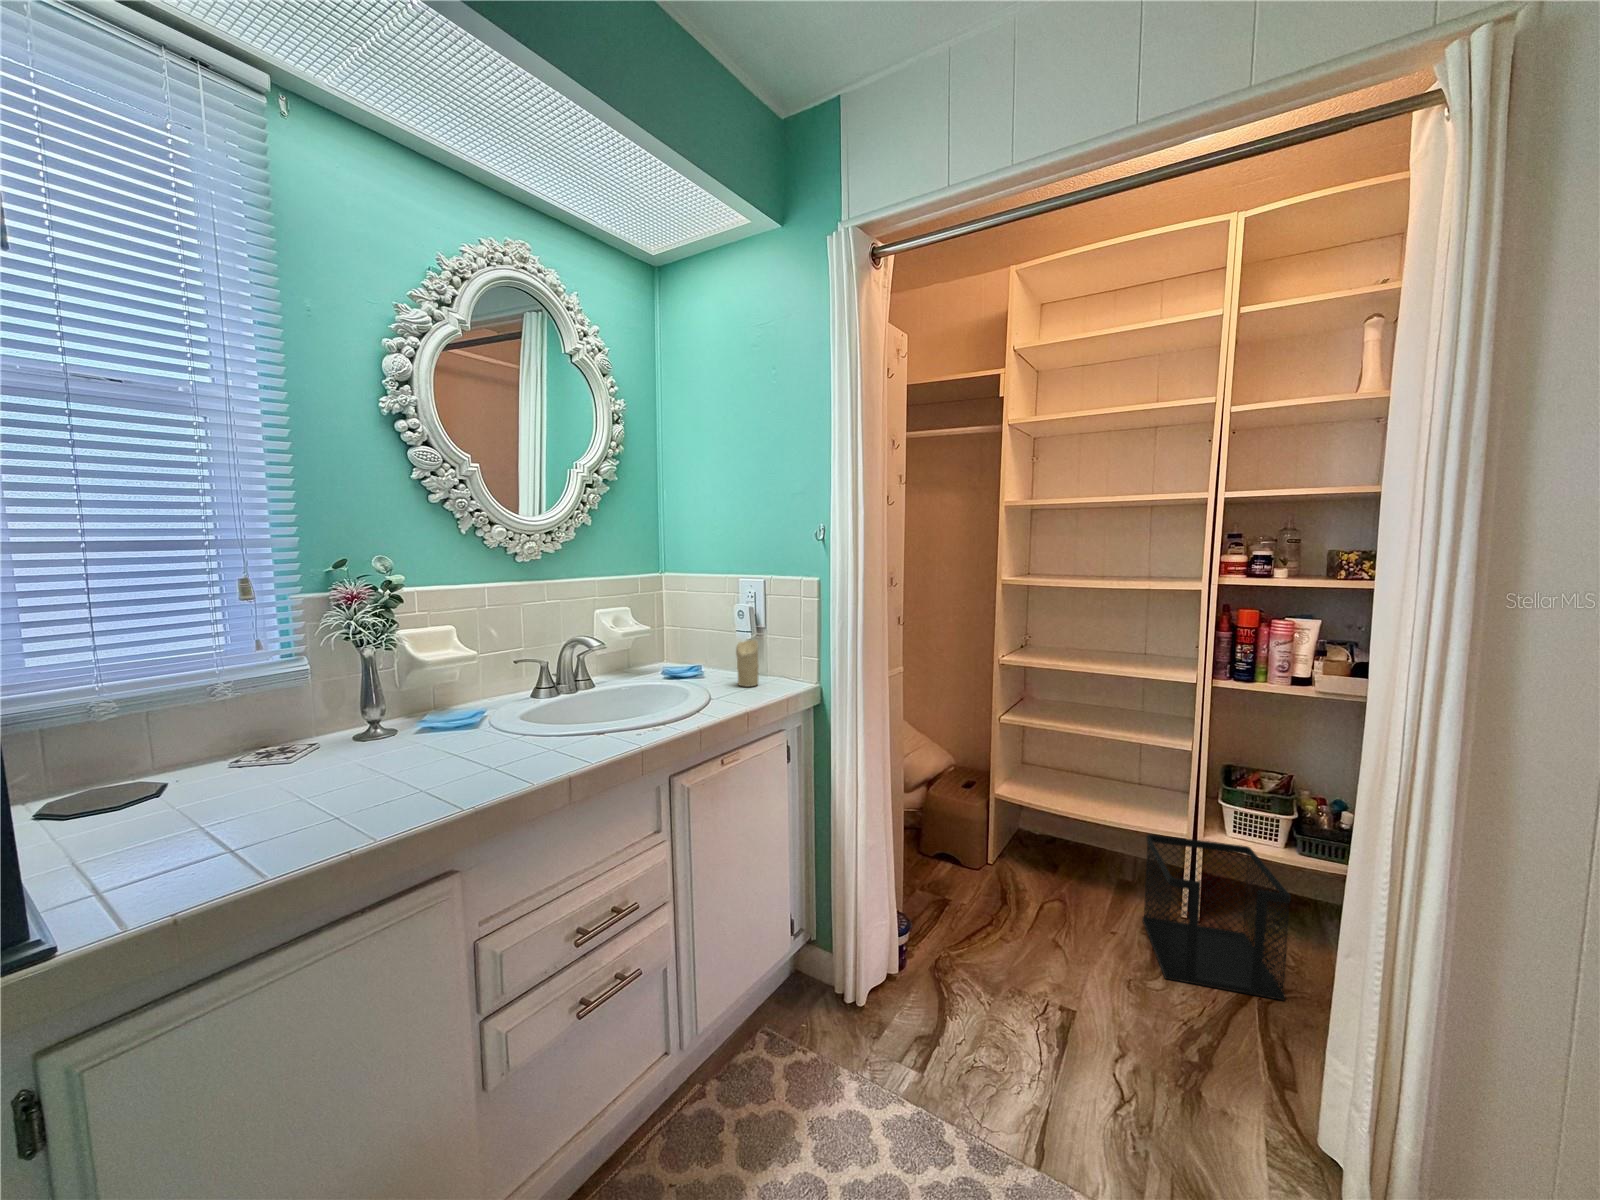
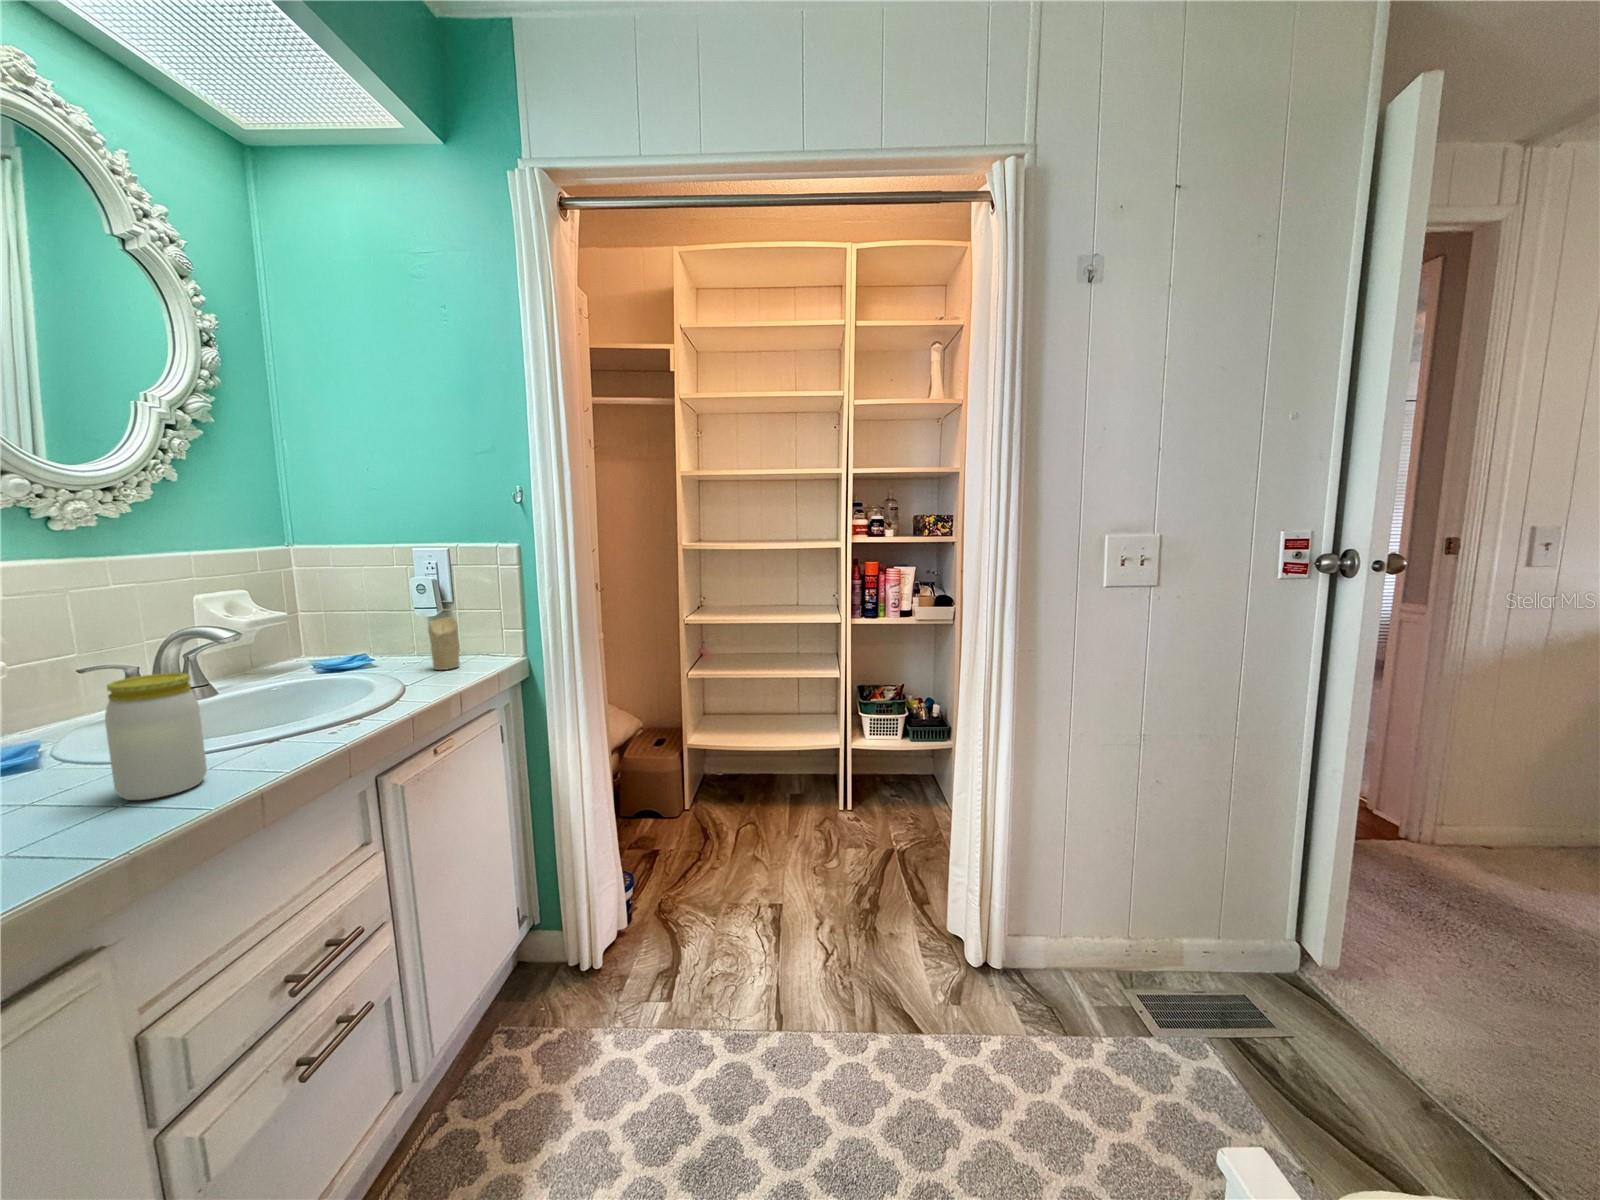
jar: none [492,675,547,768] -> present [105,673,207,800]
wastebasket: present [1143,834,1291,1000] -> none [816,745,912,858]

